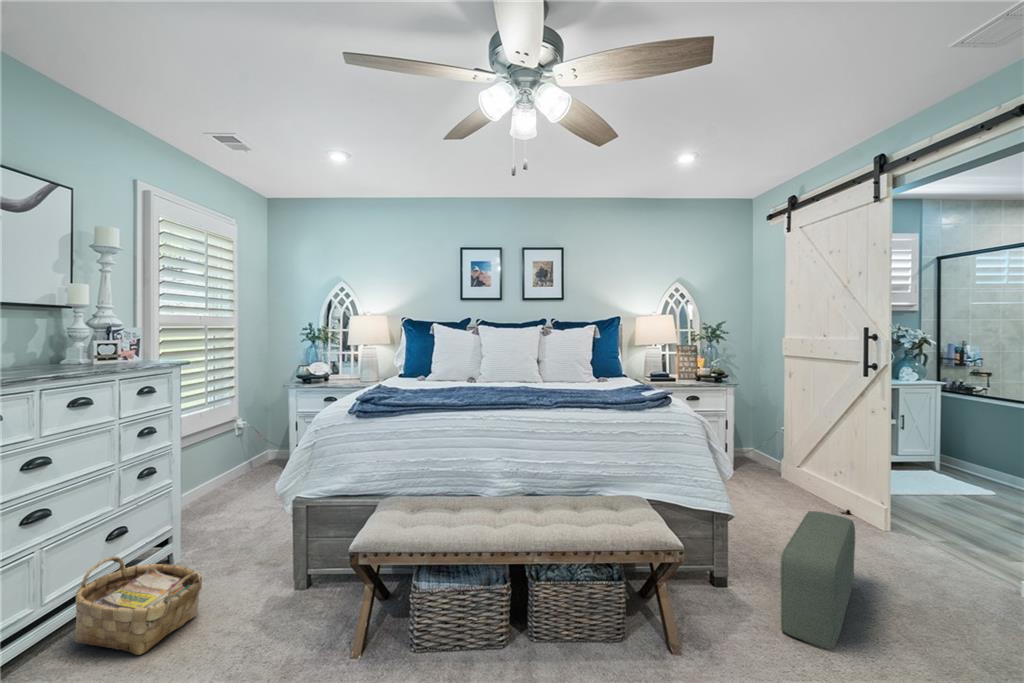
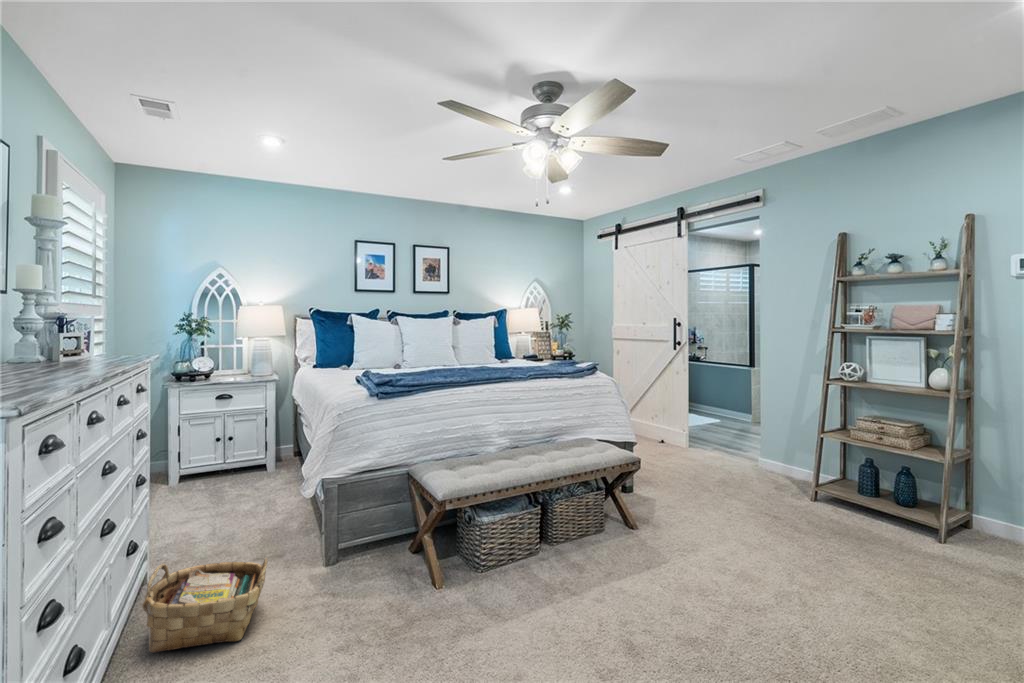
pouf: present [780,511,855,649] -> none [666,436,706,508]

